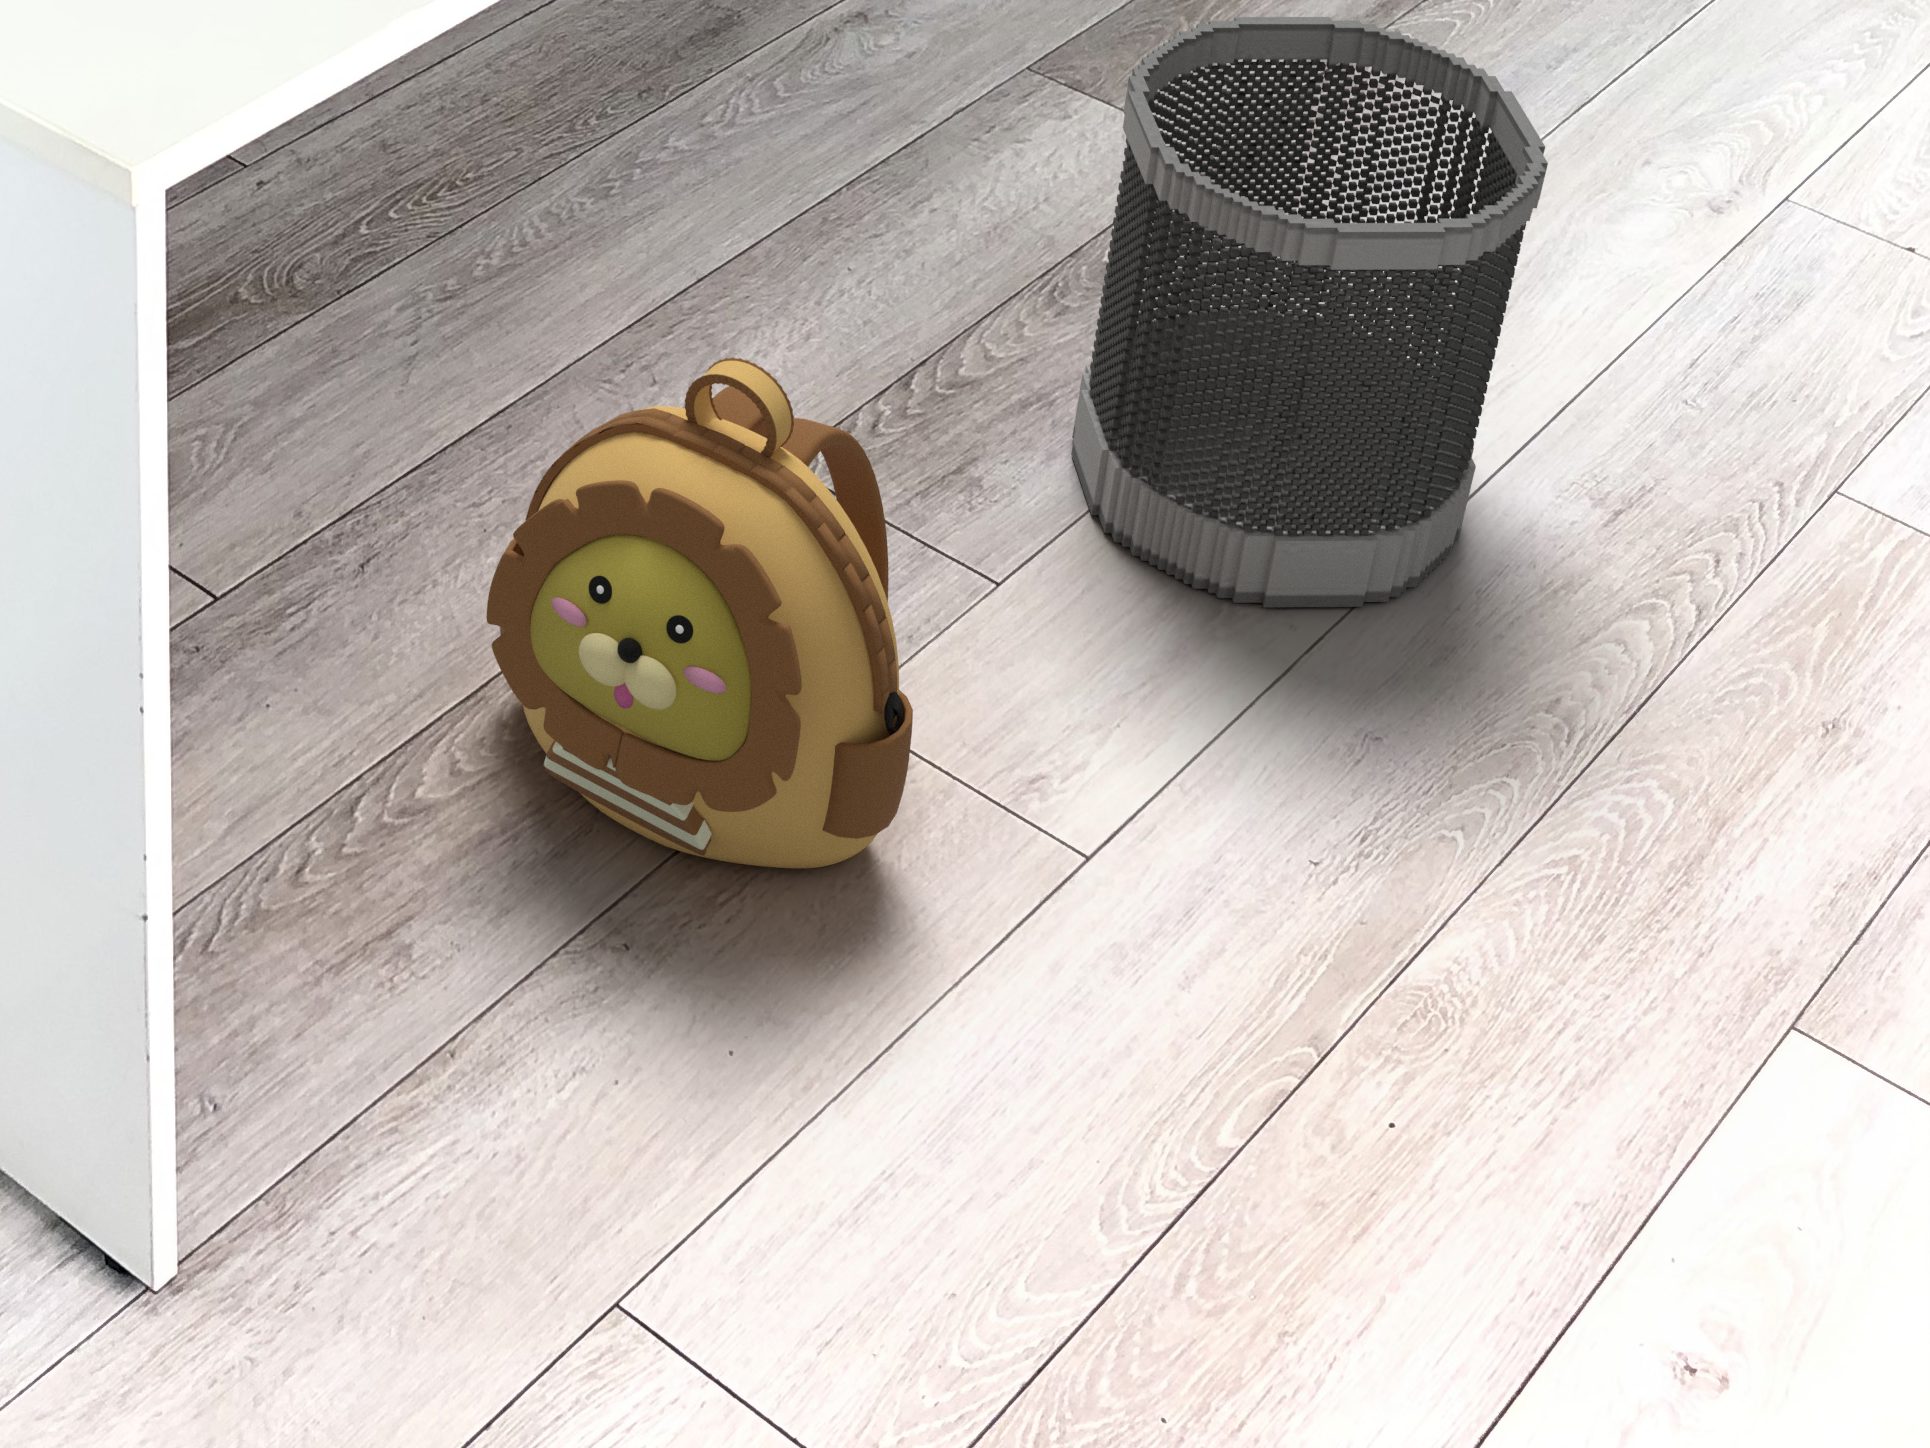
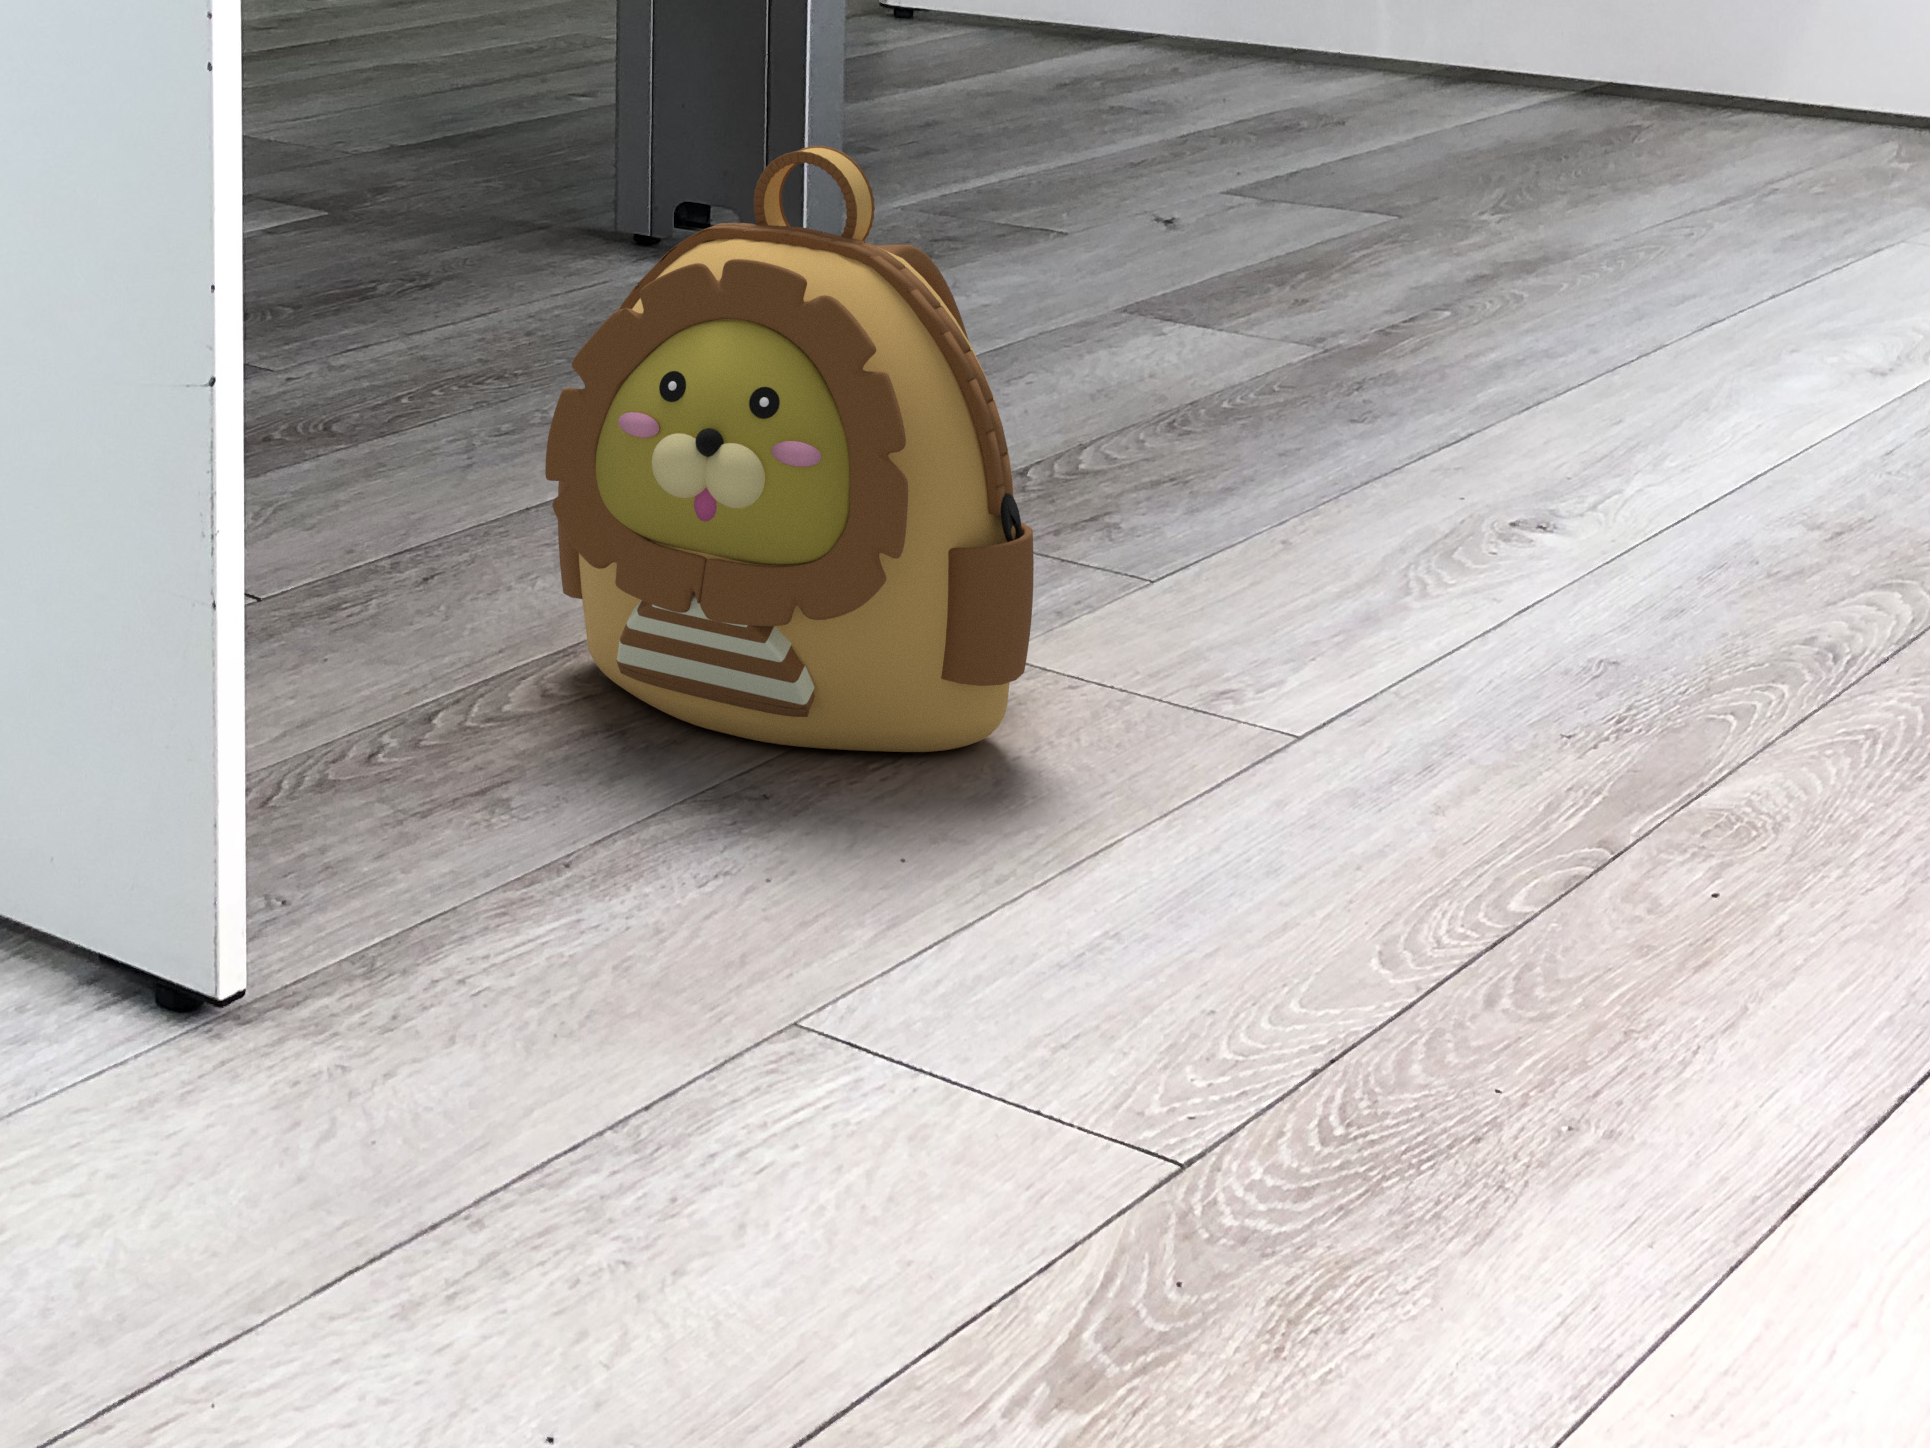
wastebasket: present [1071,17,1548,607] -> none [1179,26,1655,602]

